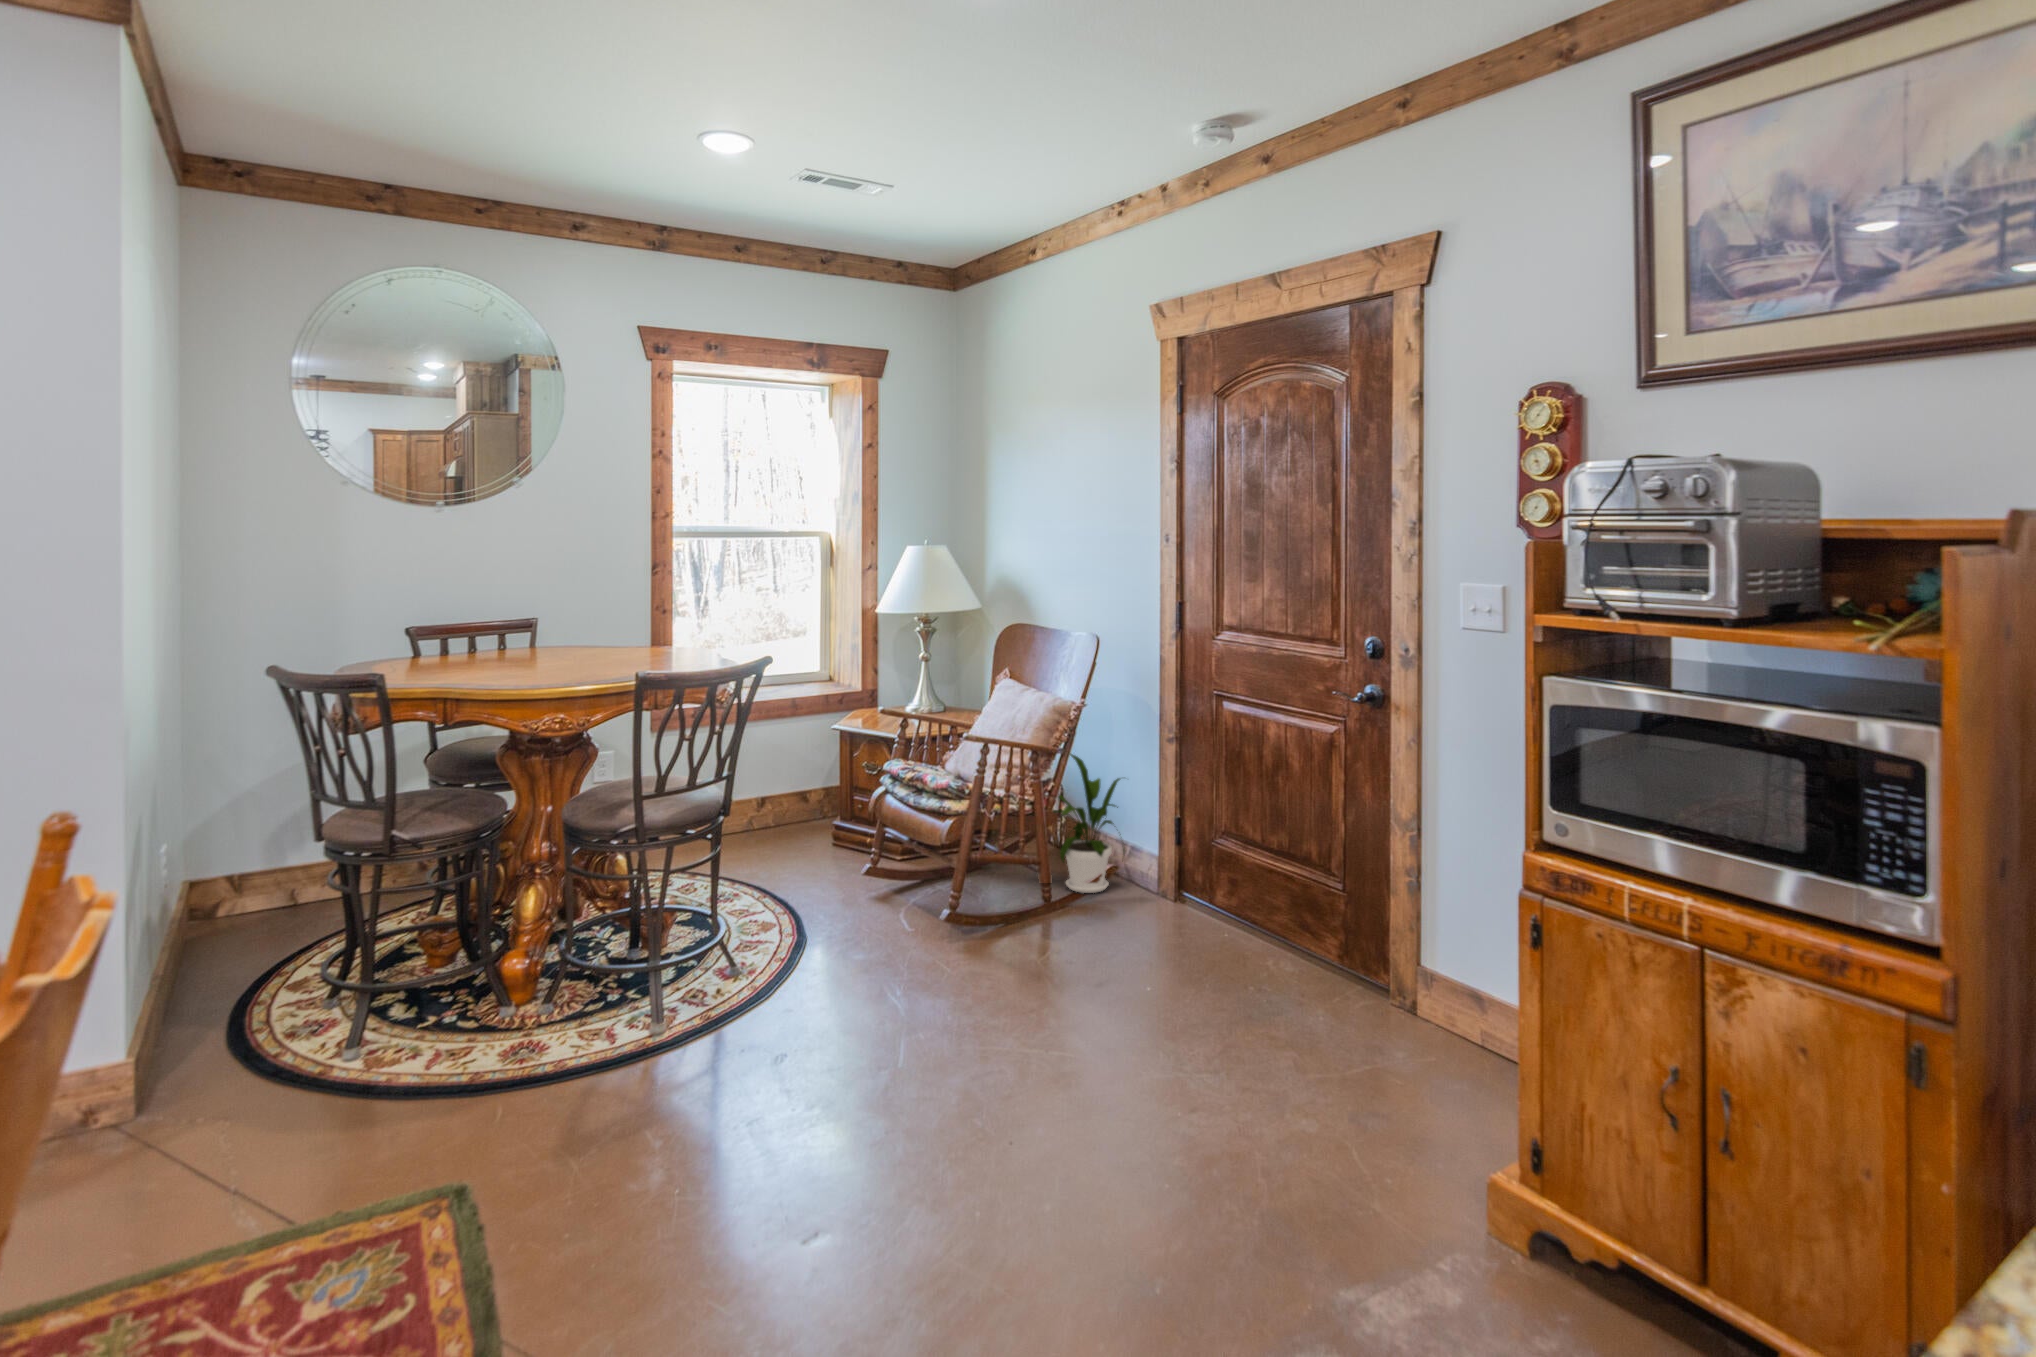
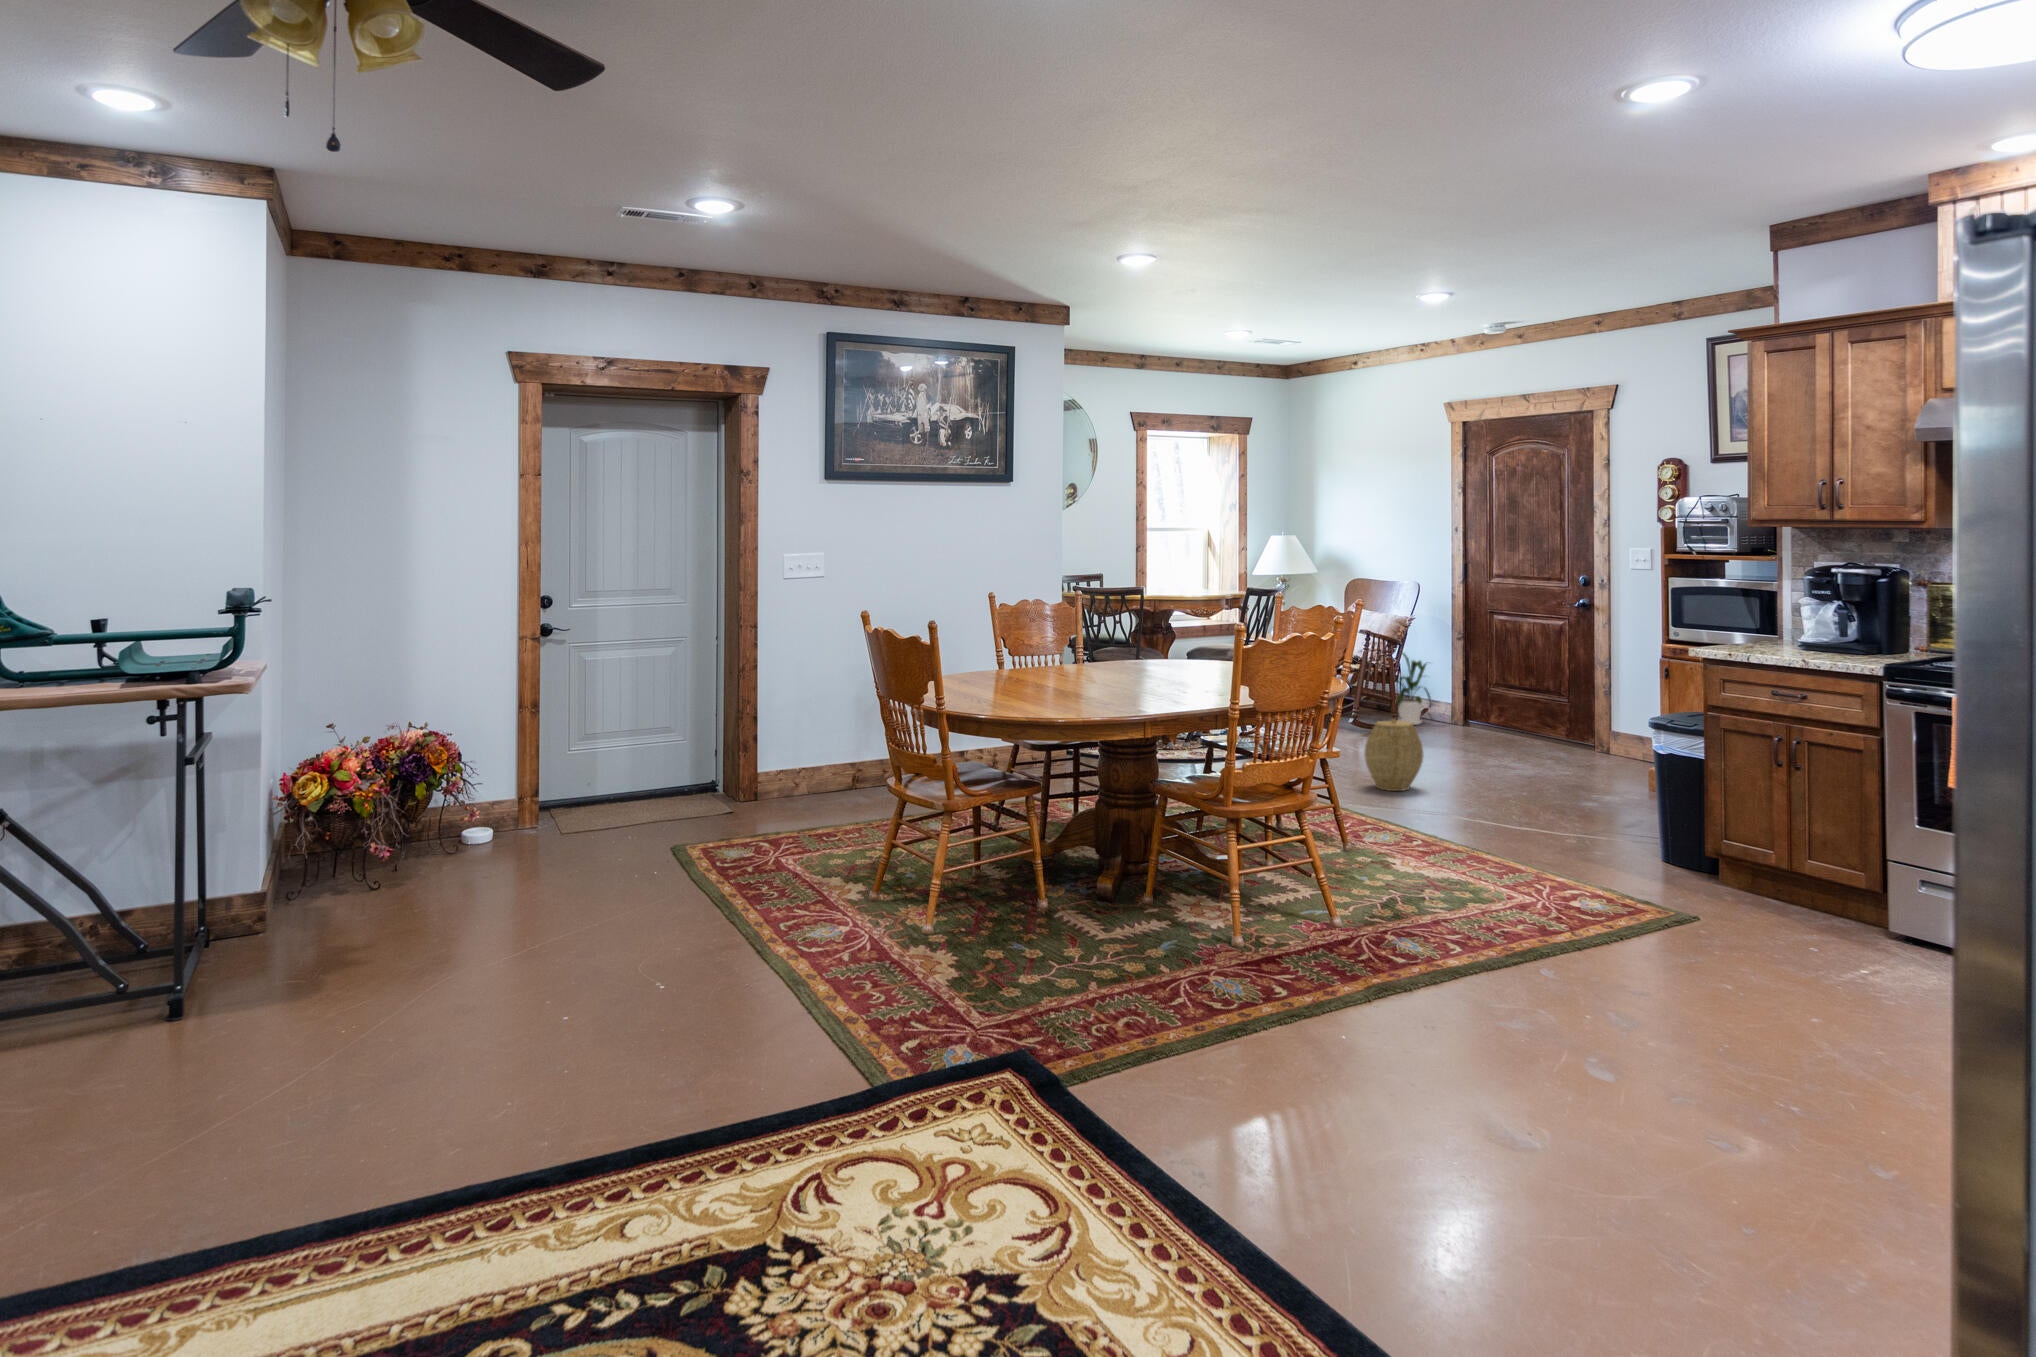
woven basket: none [721,1052,878,1271] -> present [1364,720,1423,791]

